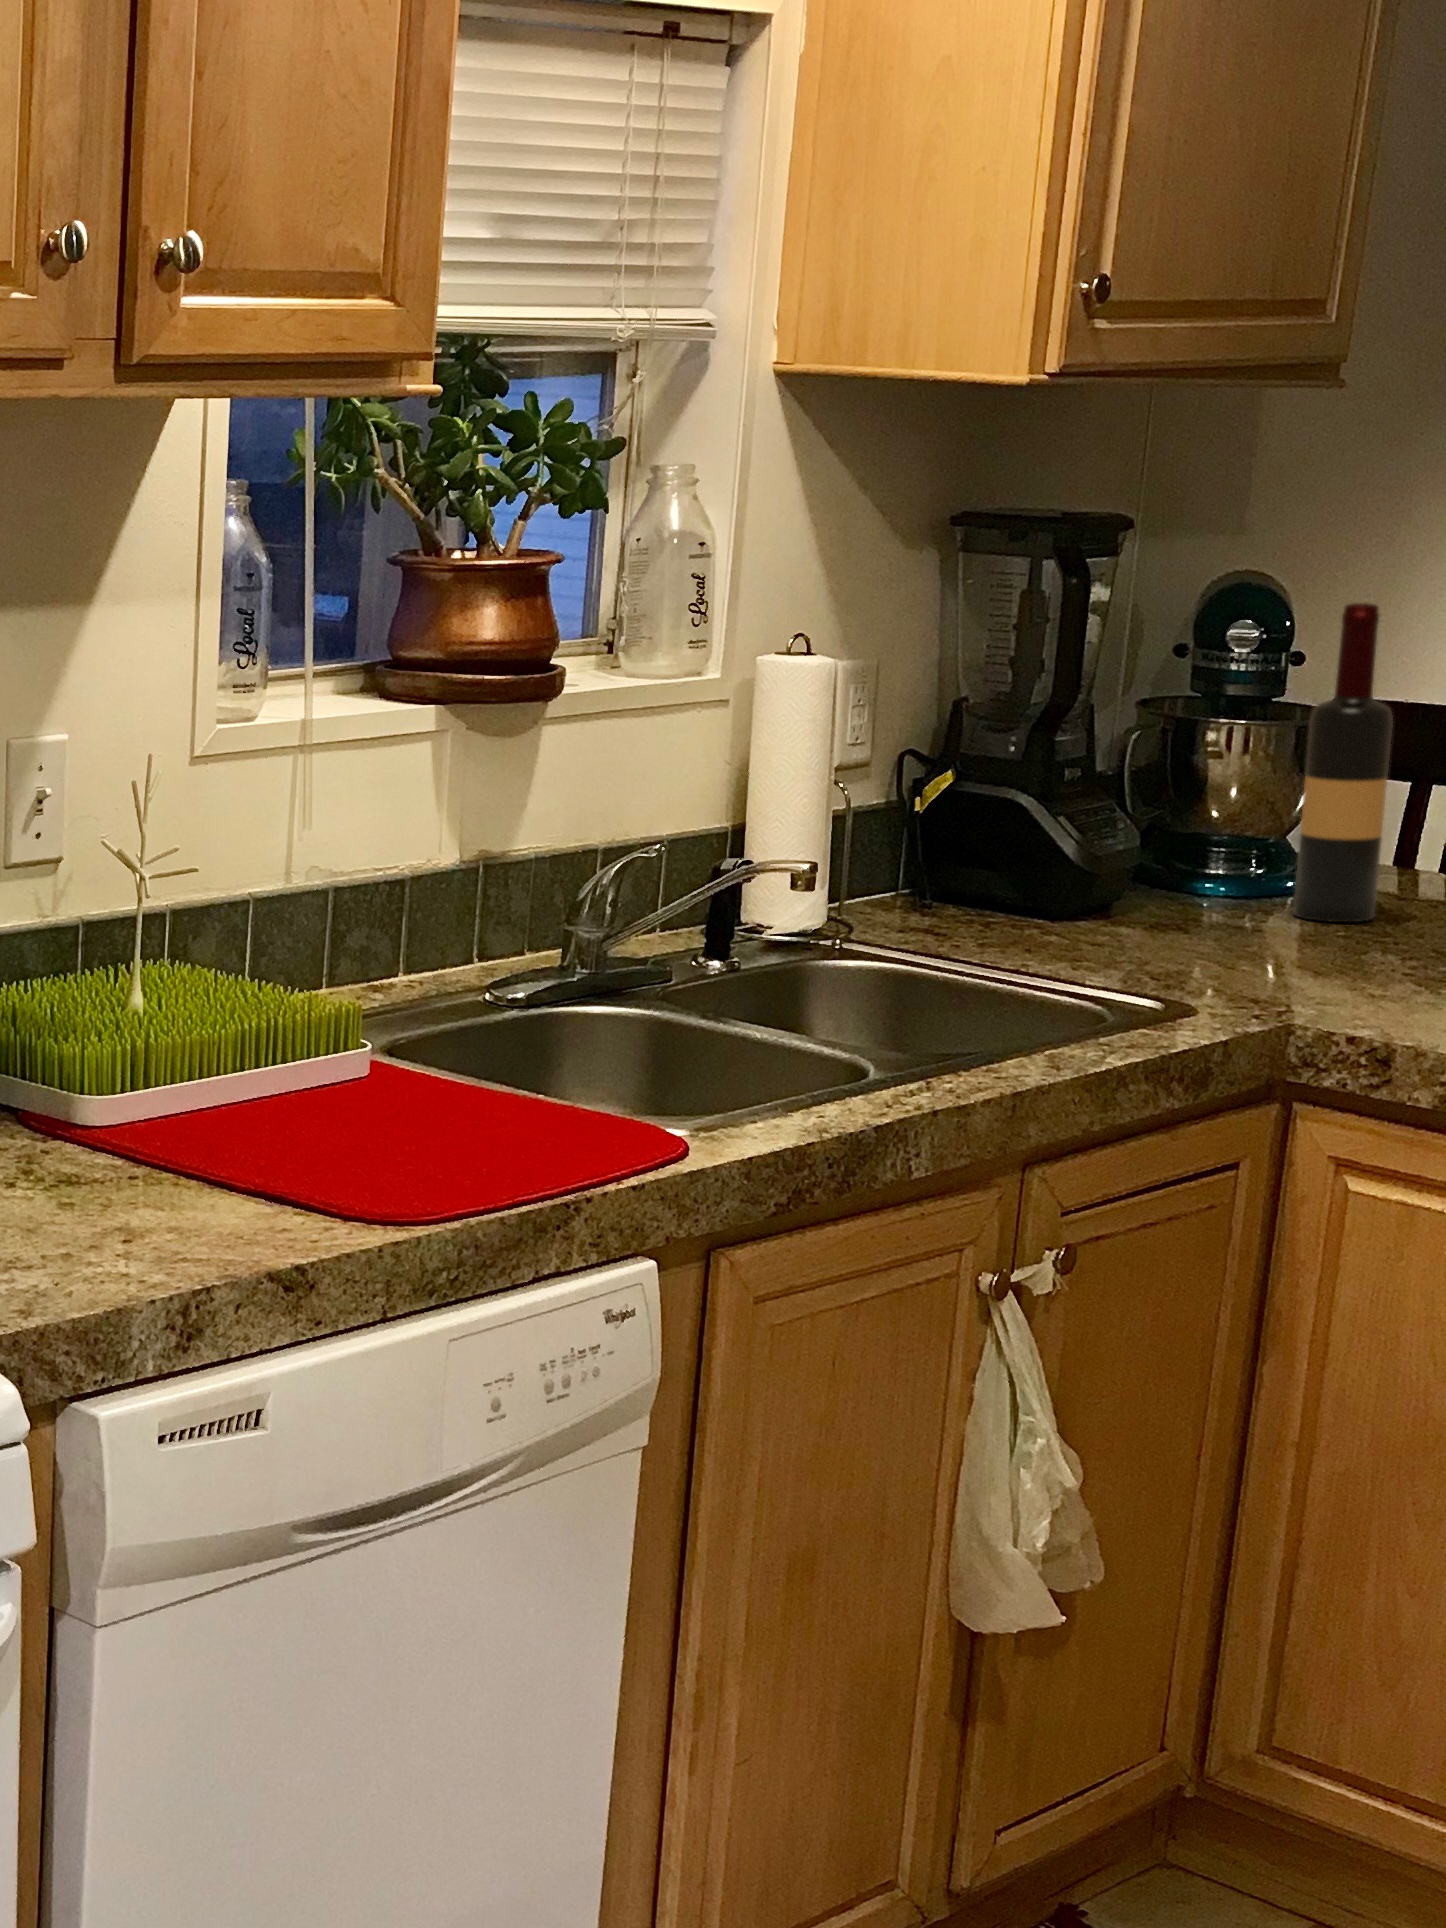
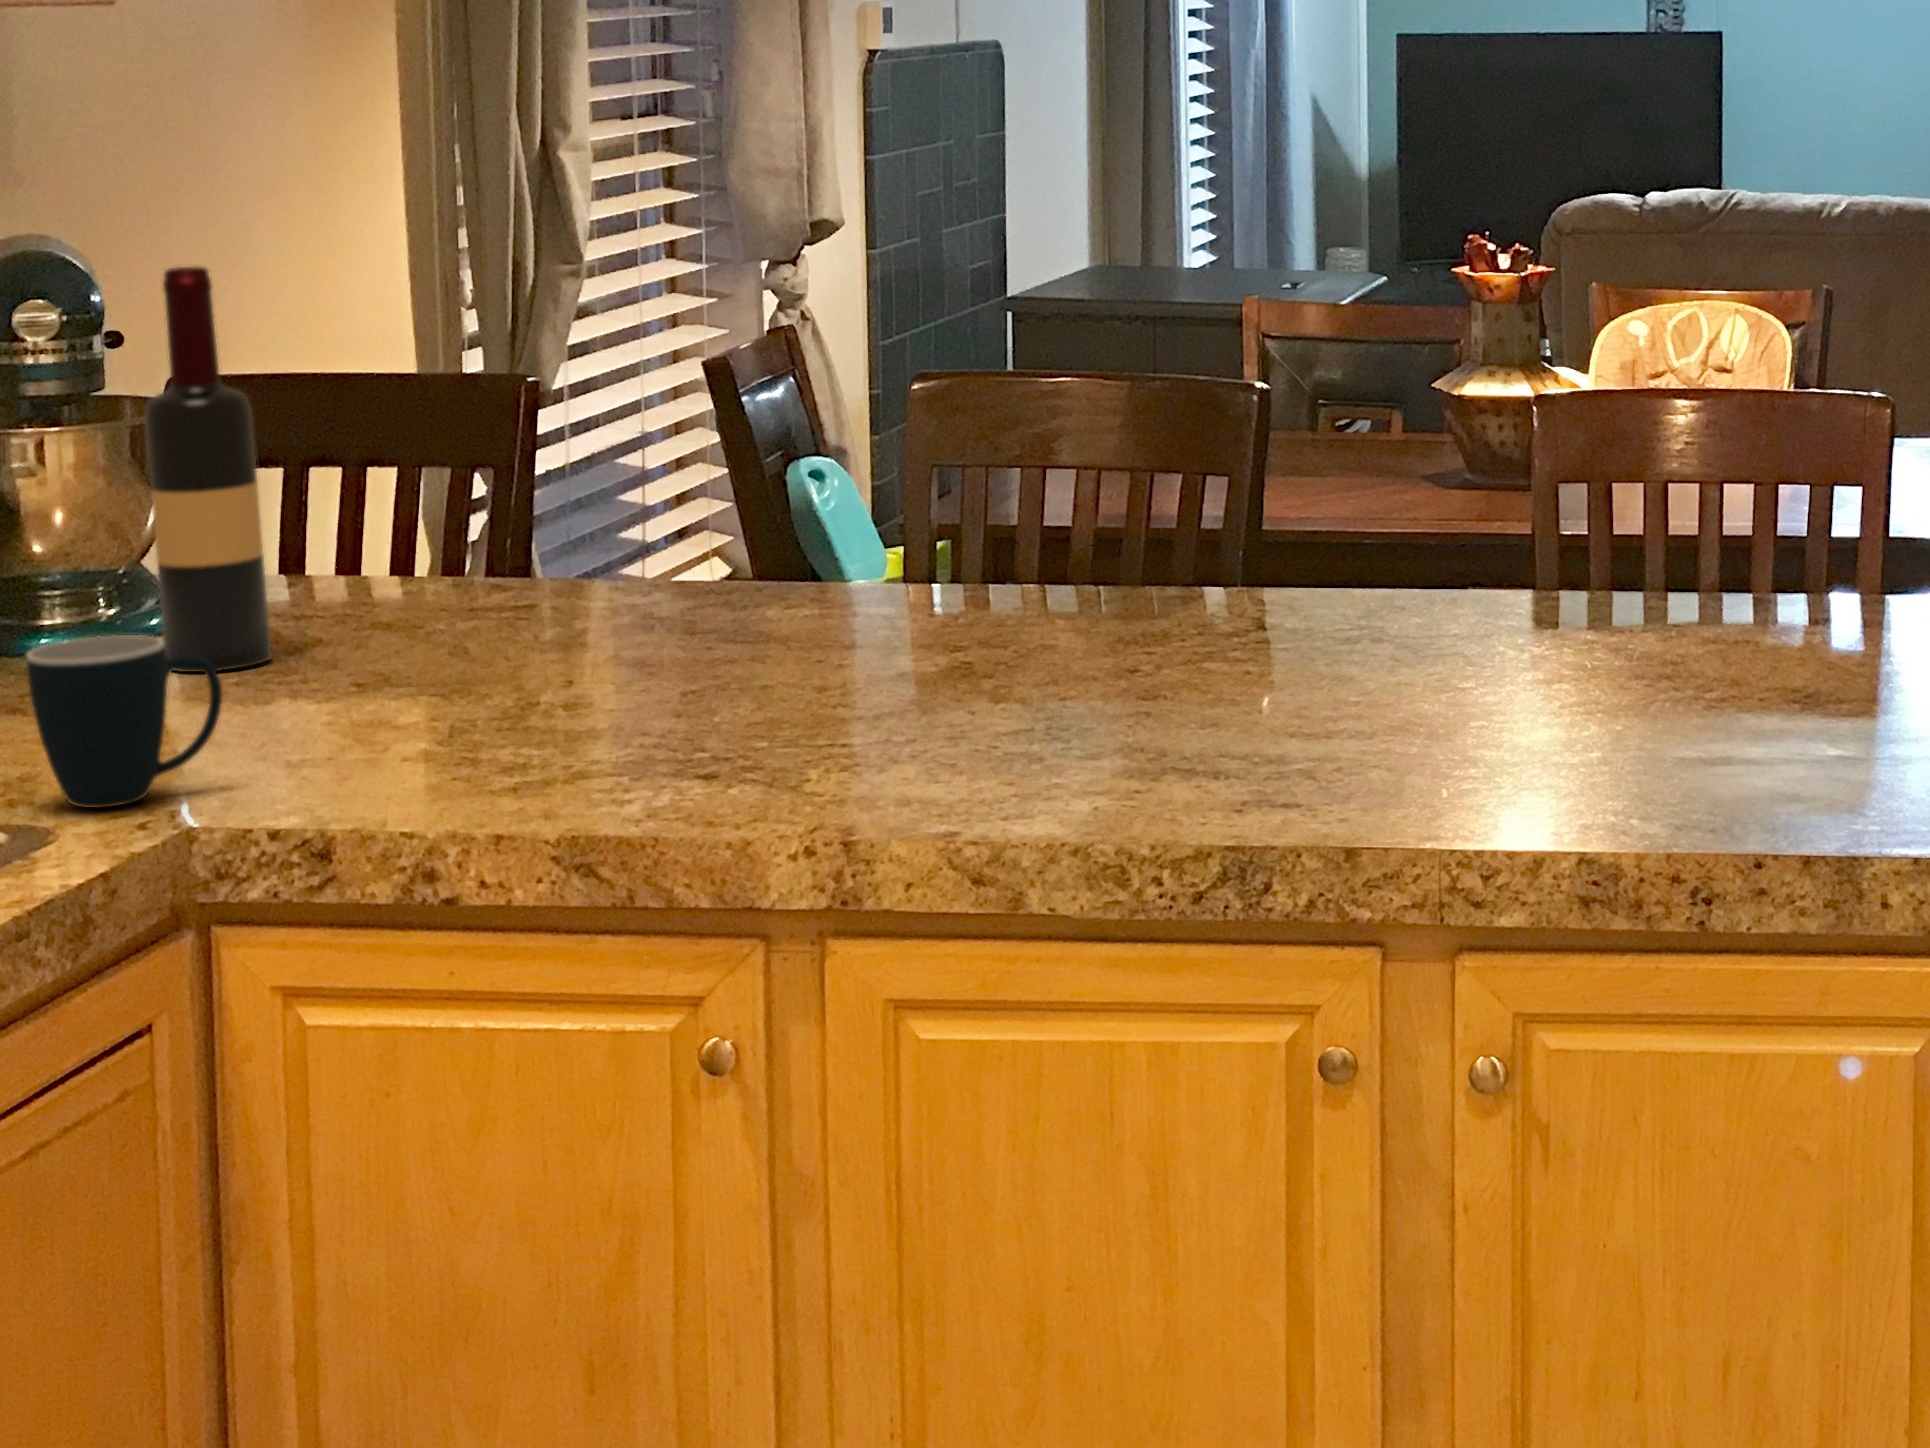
mug: none [1196,876,1331,1002] -> present [27,635,222,808]

